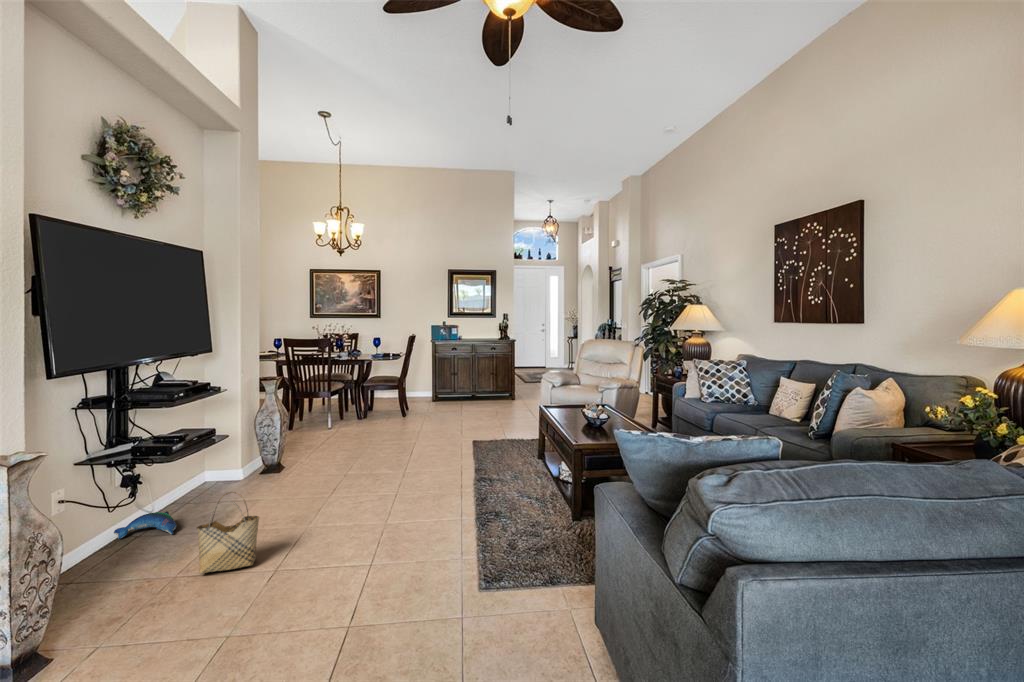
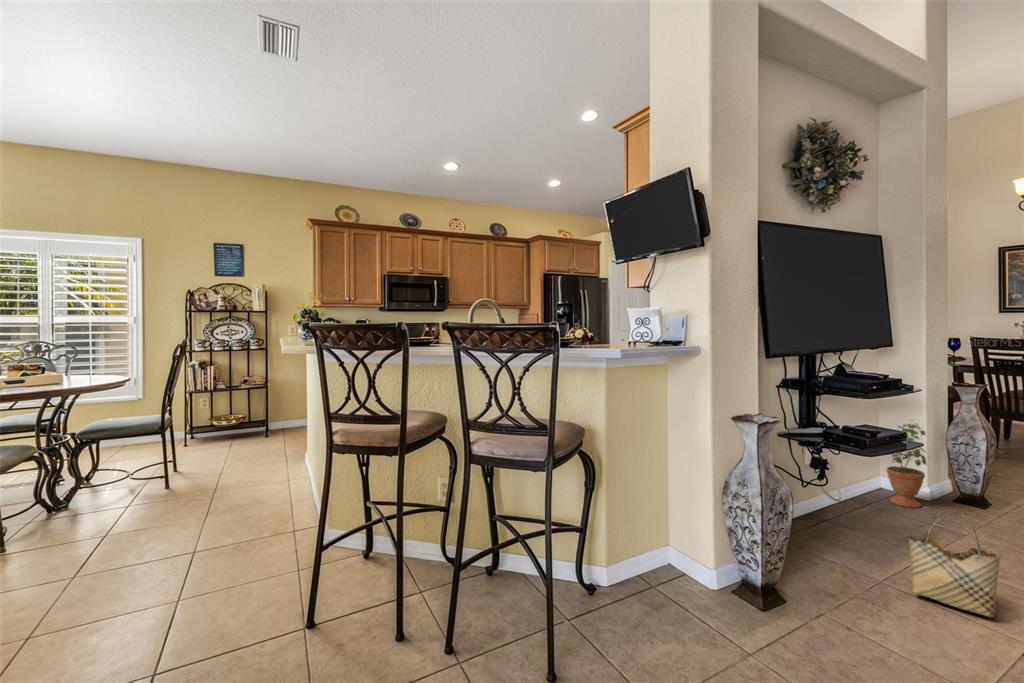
potted plant: none [202,414,240,490] -> present [887,424,926,508]
plush toy: present [114,511,176,539] -> none [801,504,864,535]

